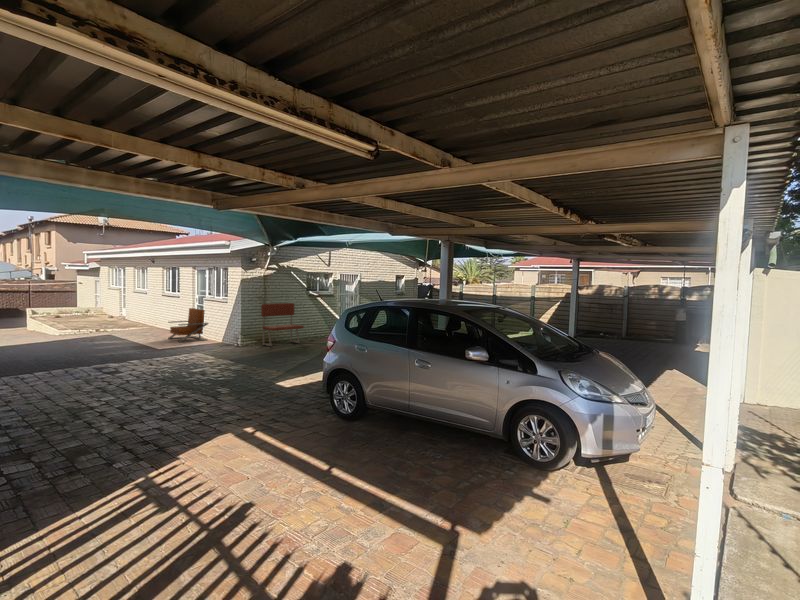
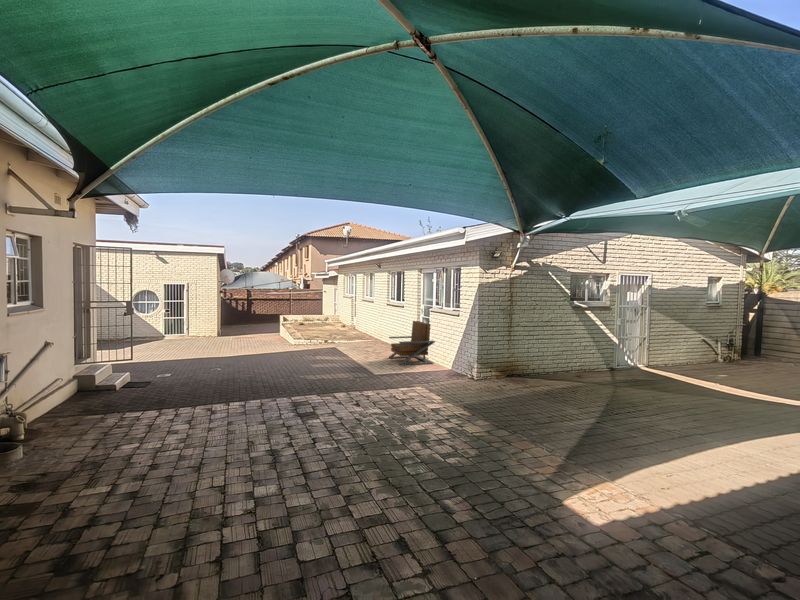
bench: present [261,303,304,346] -> none [506,319,571,384]

